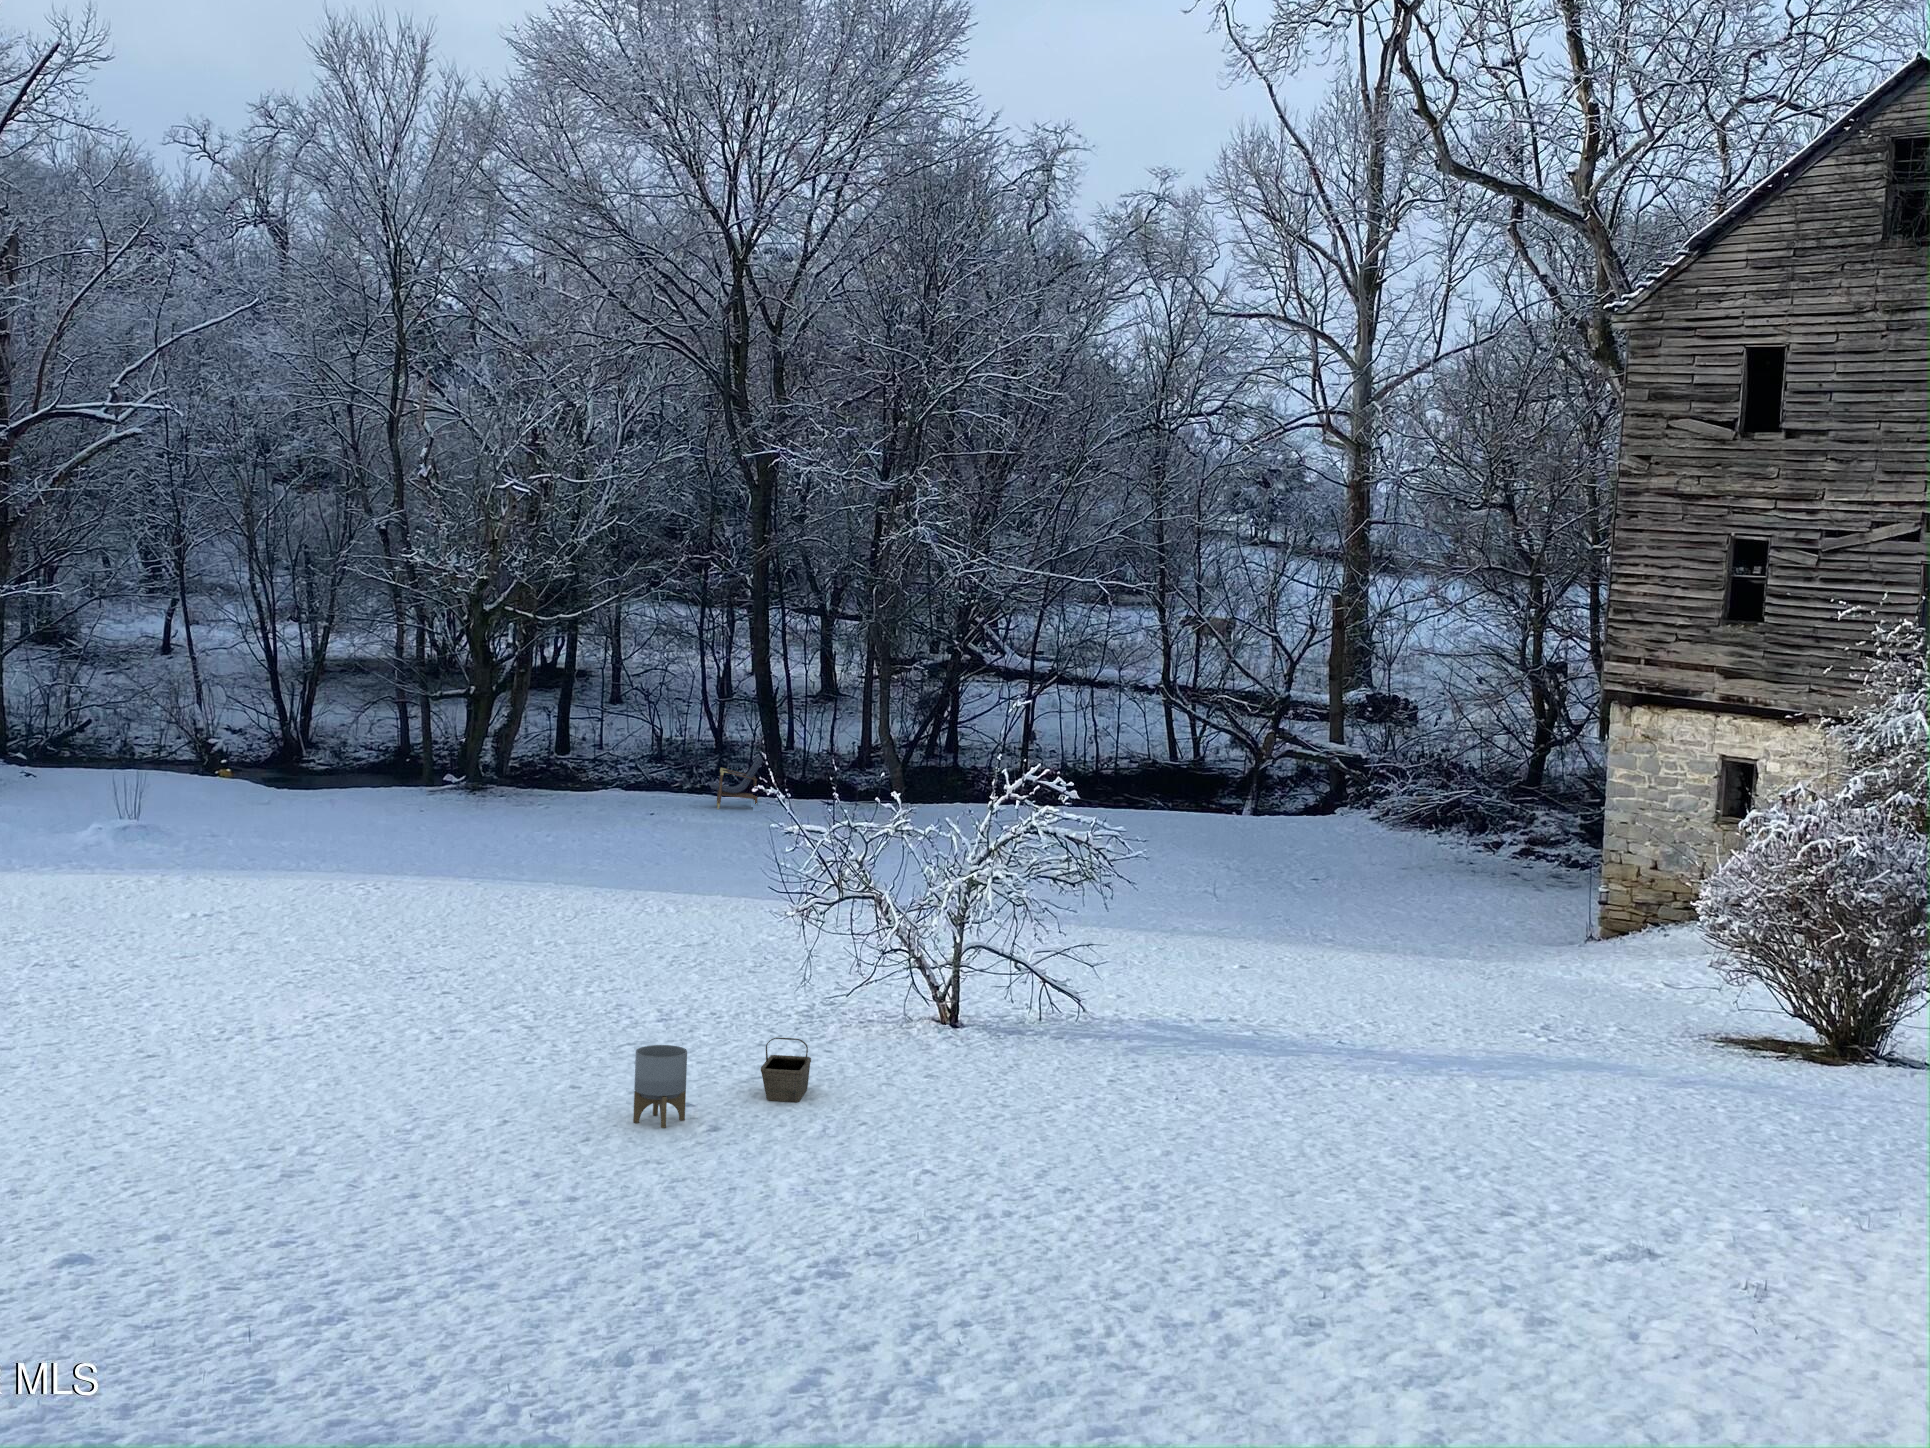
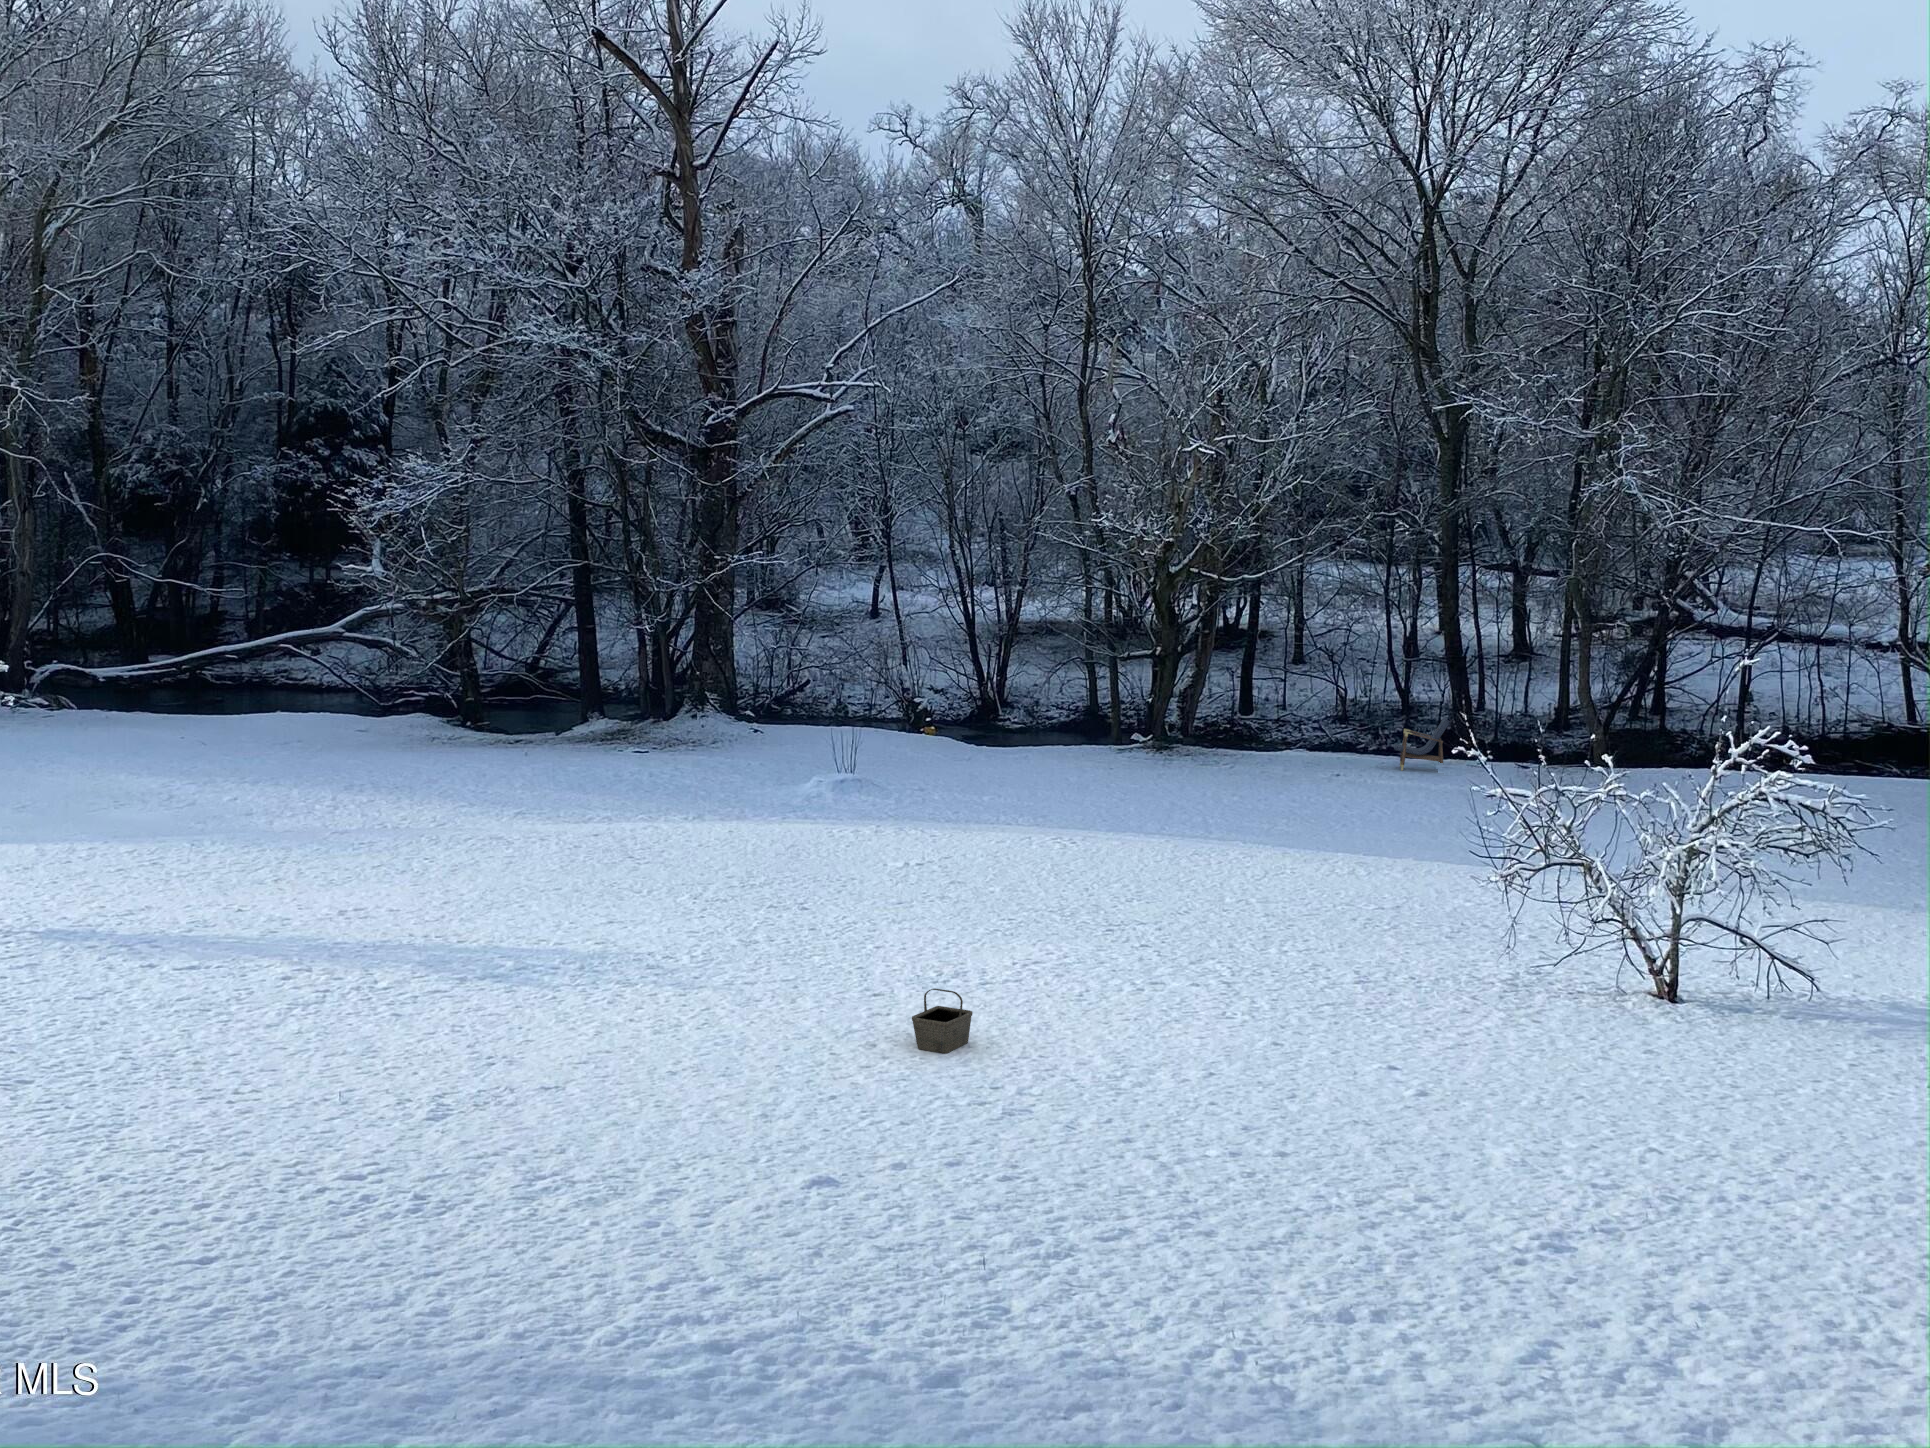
basket: present [761,1038,811,1102] -> present [912,989,972,1053]
planter: present [633,1045,687,1128] -> none [1364,977,1413,1049]

